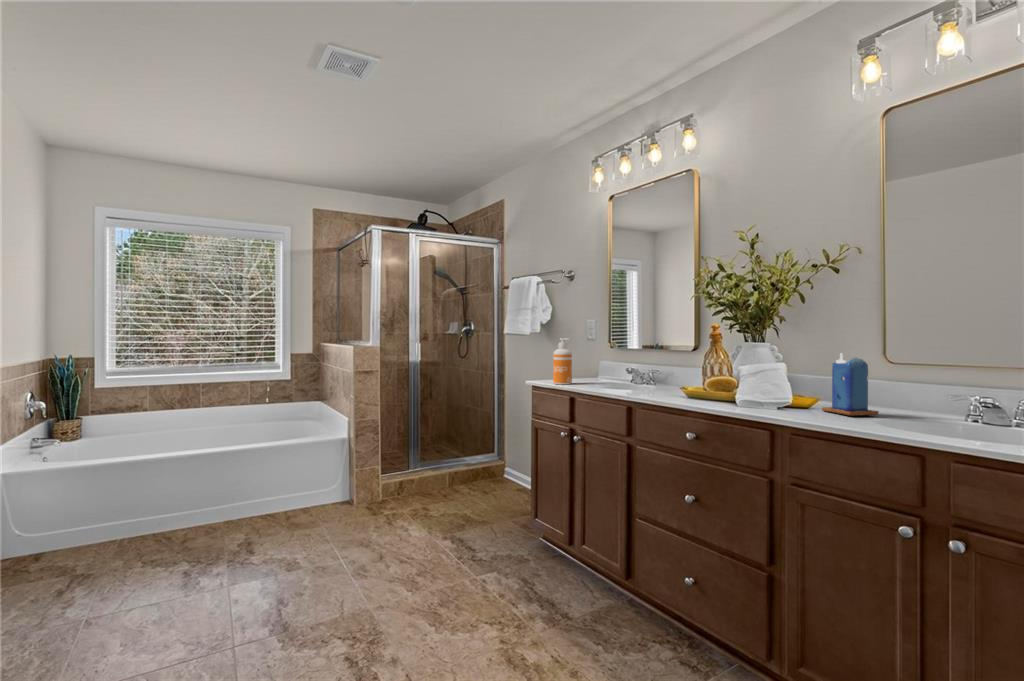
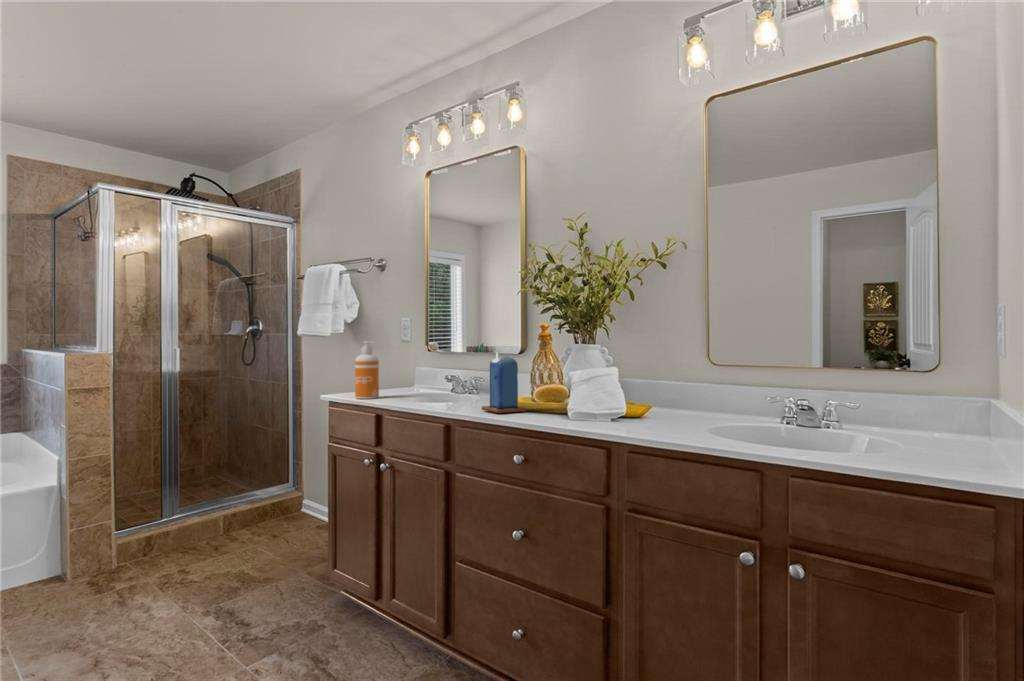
candle: present [822,353,879,416] -> present [482,353,526,413]

